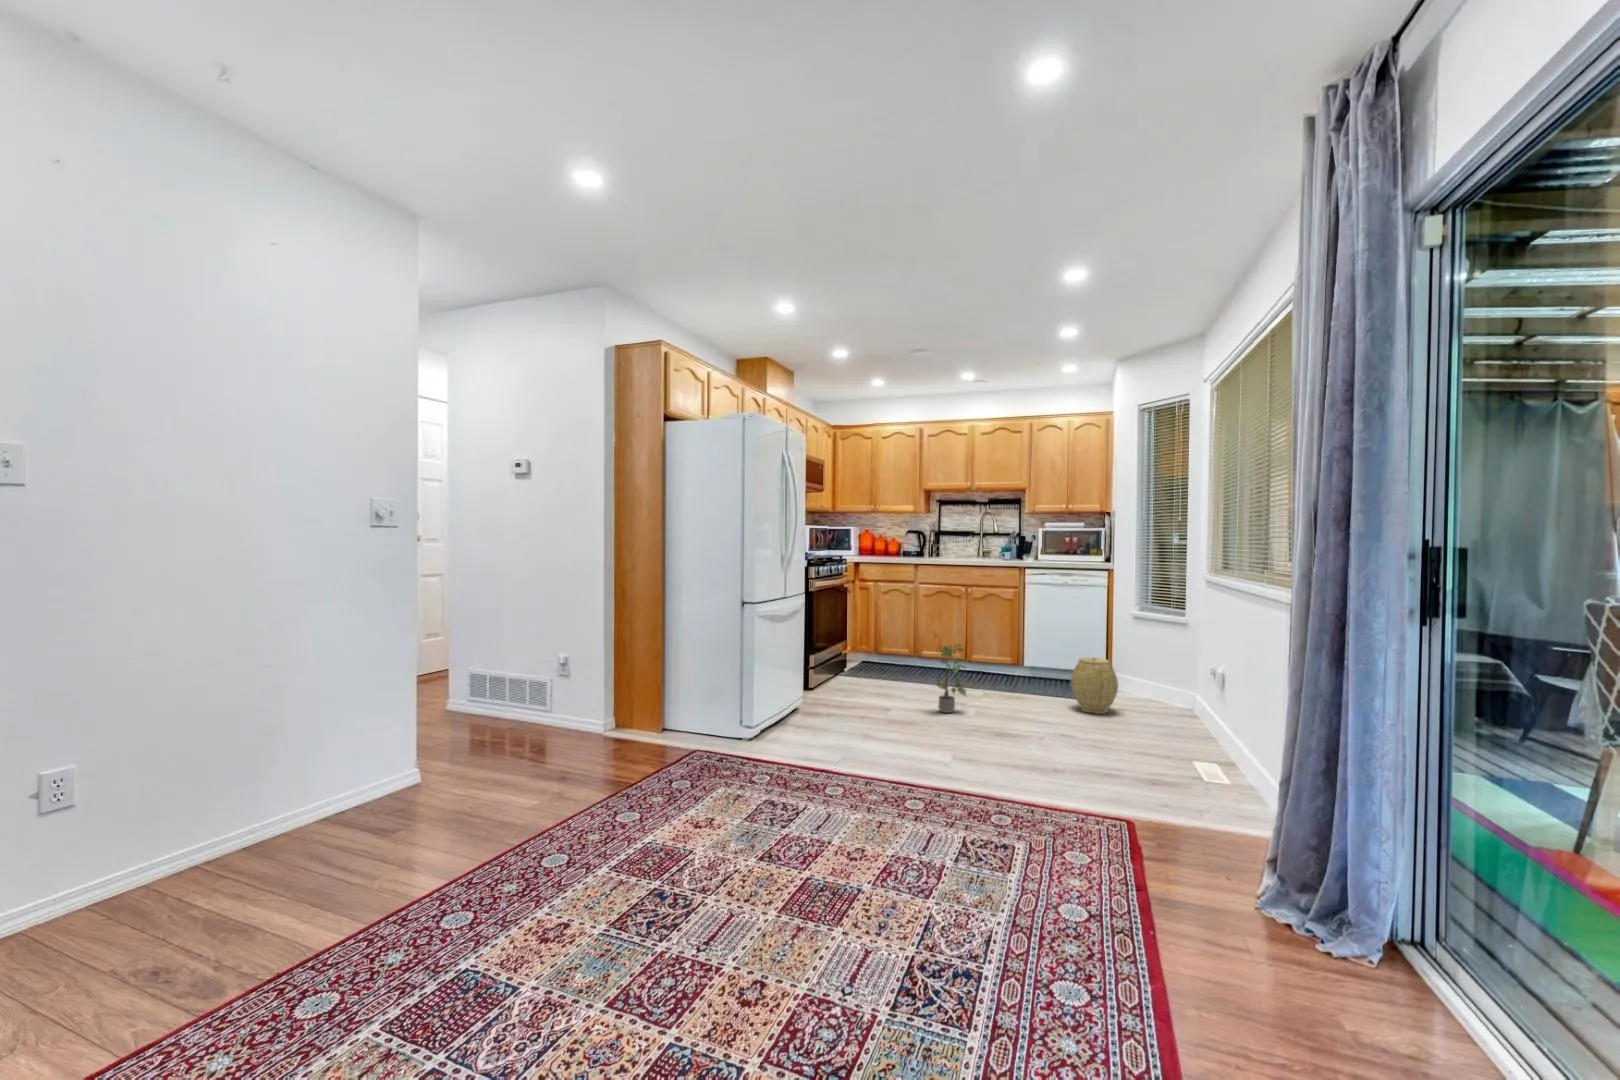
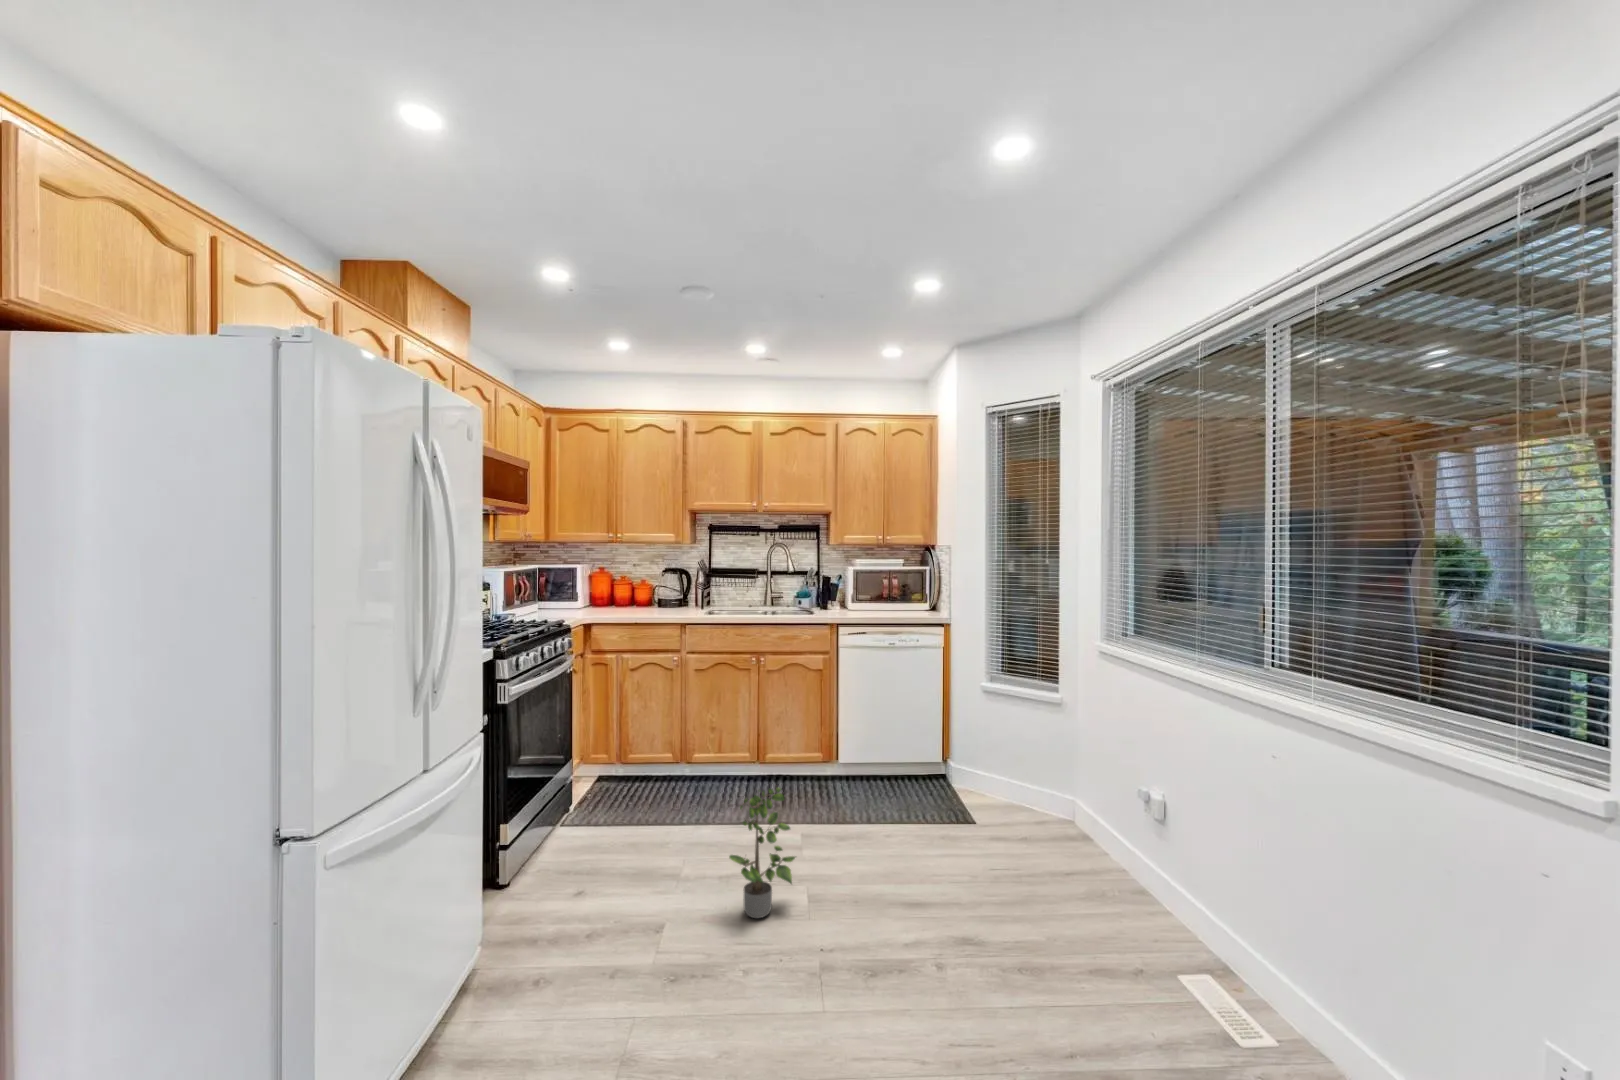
woven basket: present [1071,657,1118,714] -> none [936,773,1003,866]

